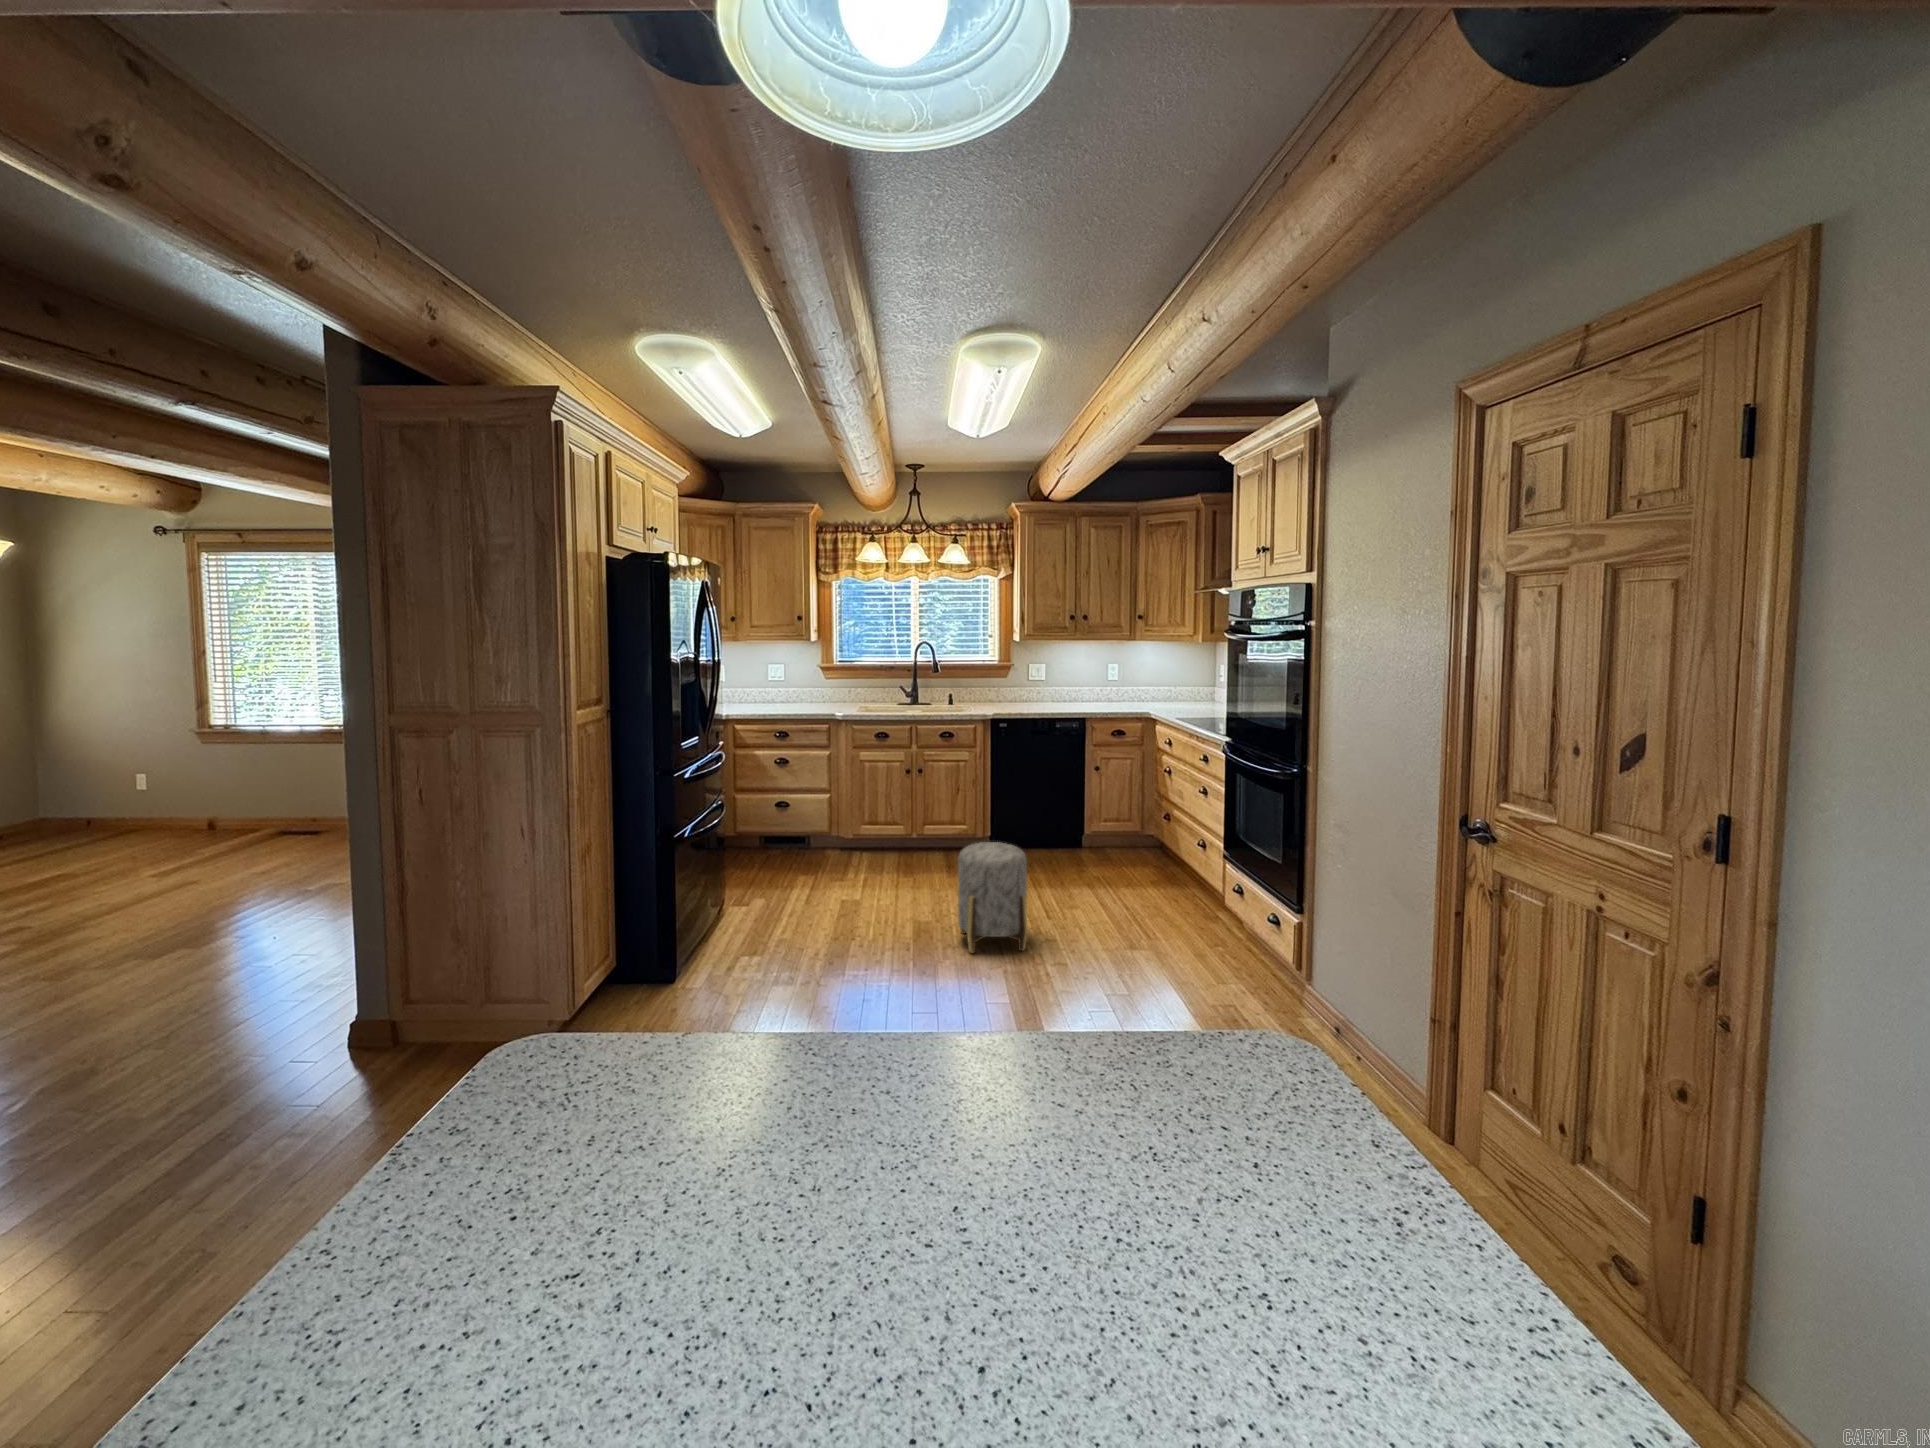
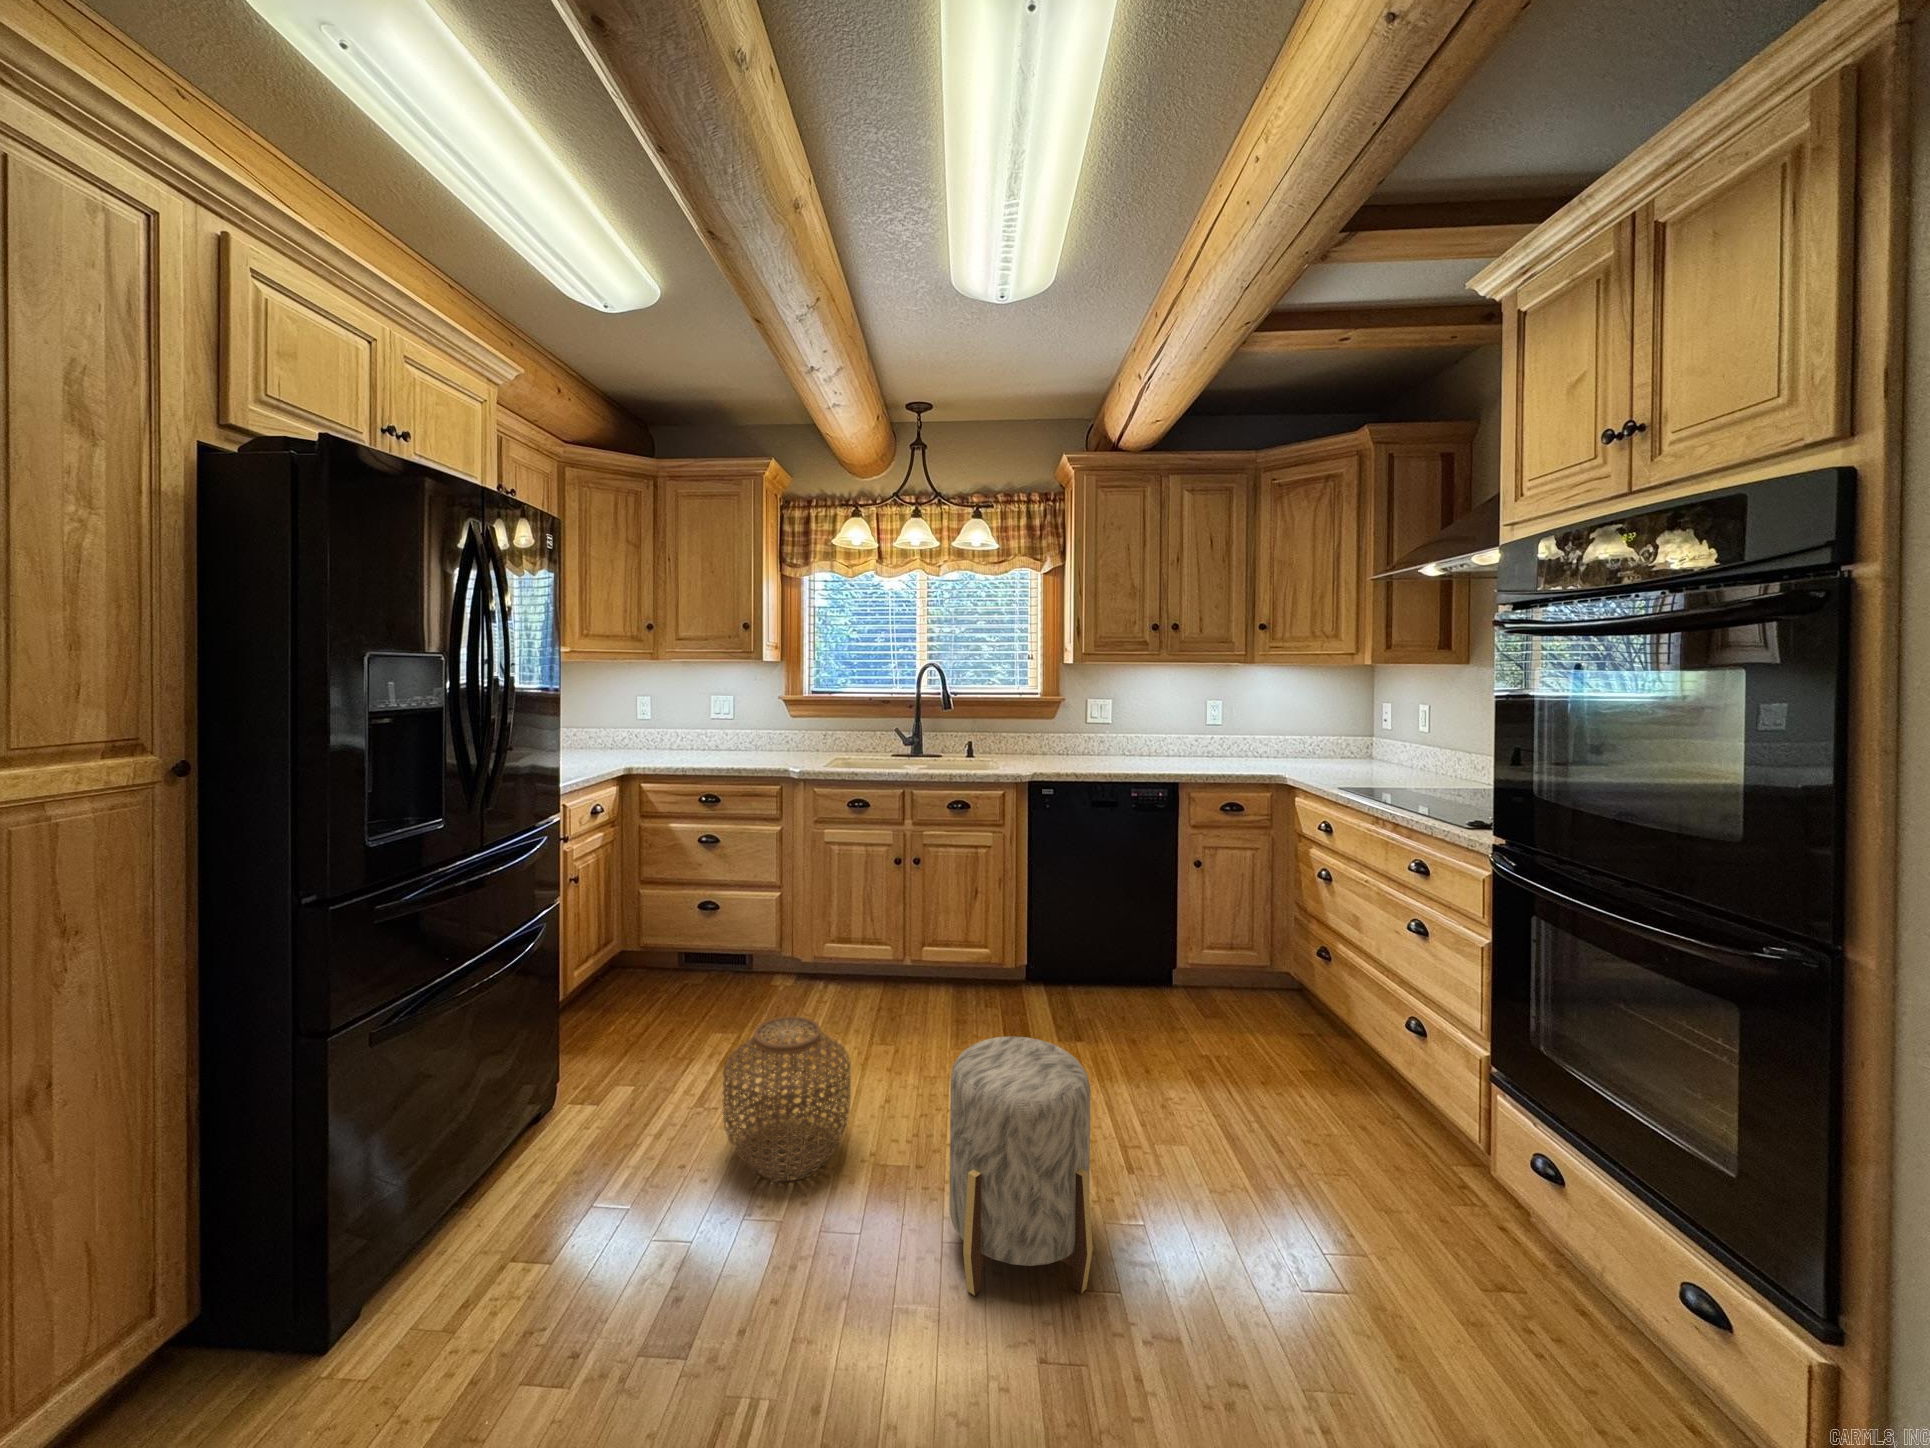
woven basket: none [831,846,900,927] -> present [723,1016,851,1181]

